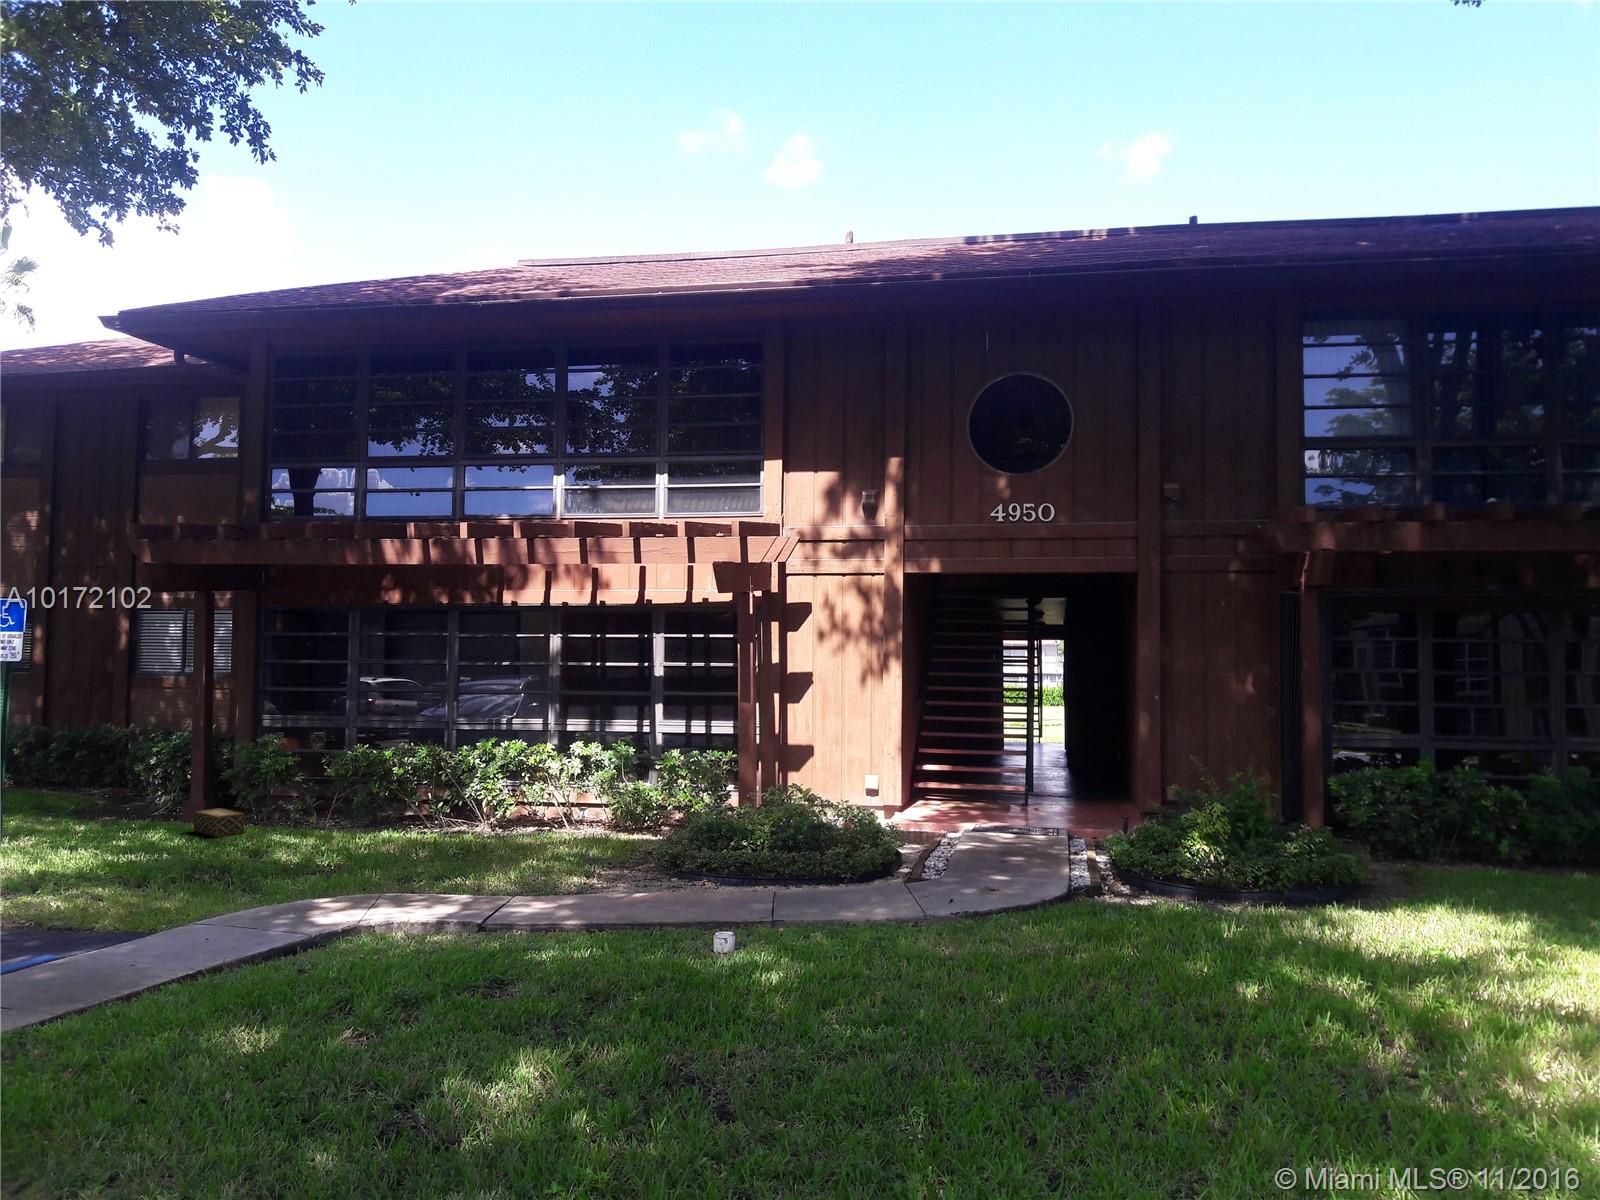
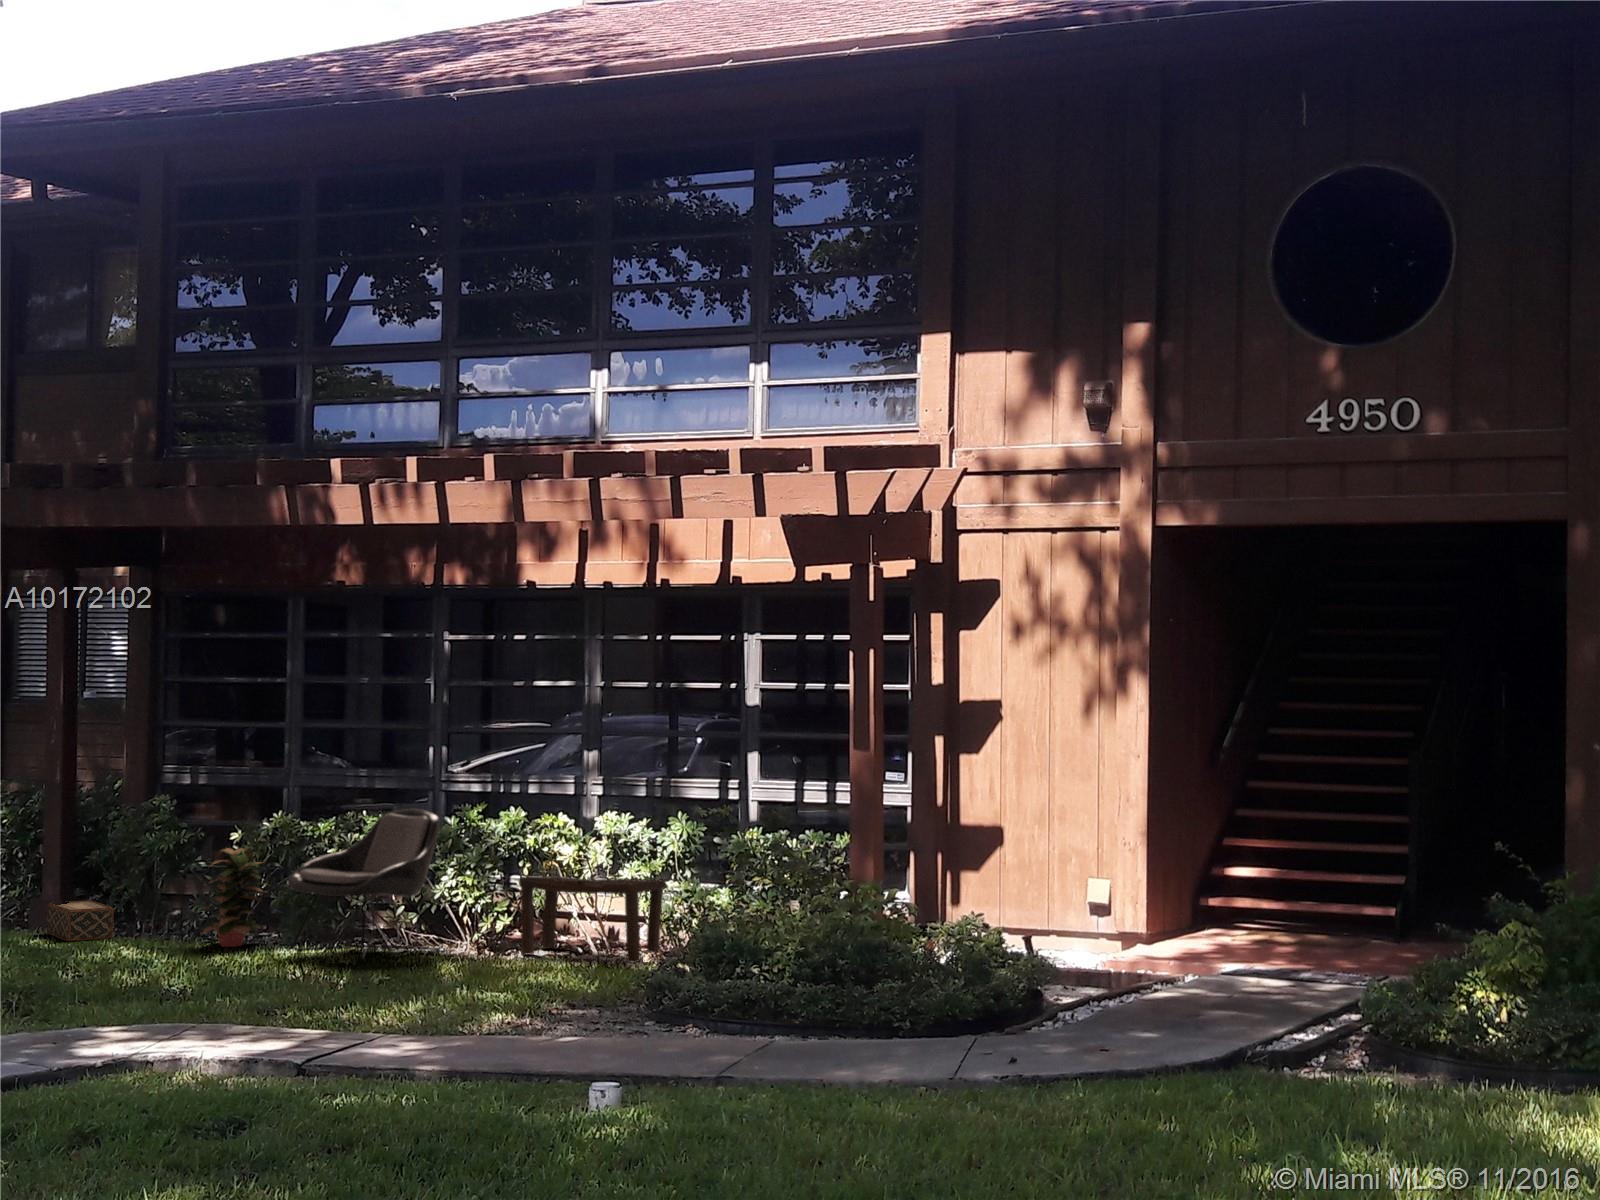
lounge chair: none [376,745,476,844] -> present [287,809,444,962]
decorative plant: none [313,774,358,836] -> present [201,848,264,947]
bench: none [526,783,617,836] -> present [519,875,666,963]

